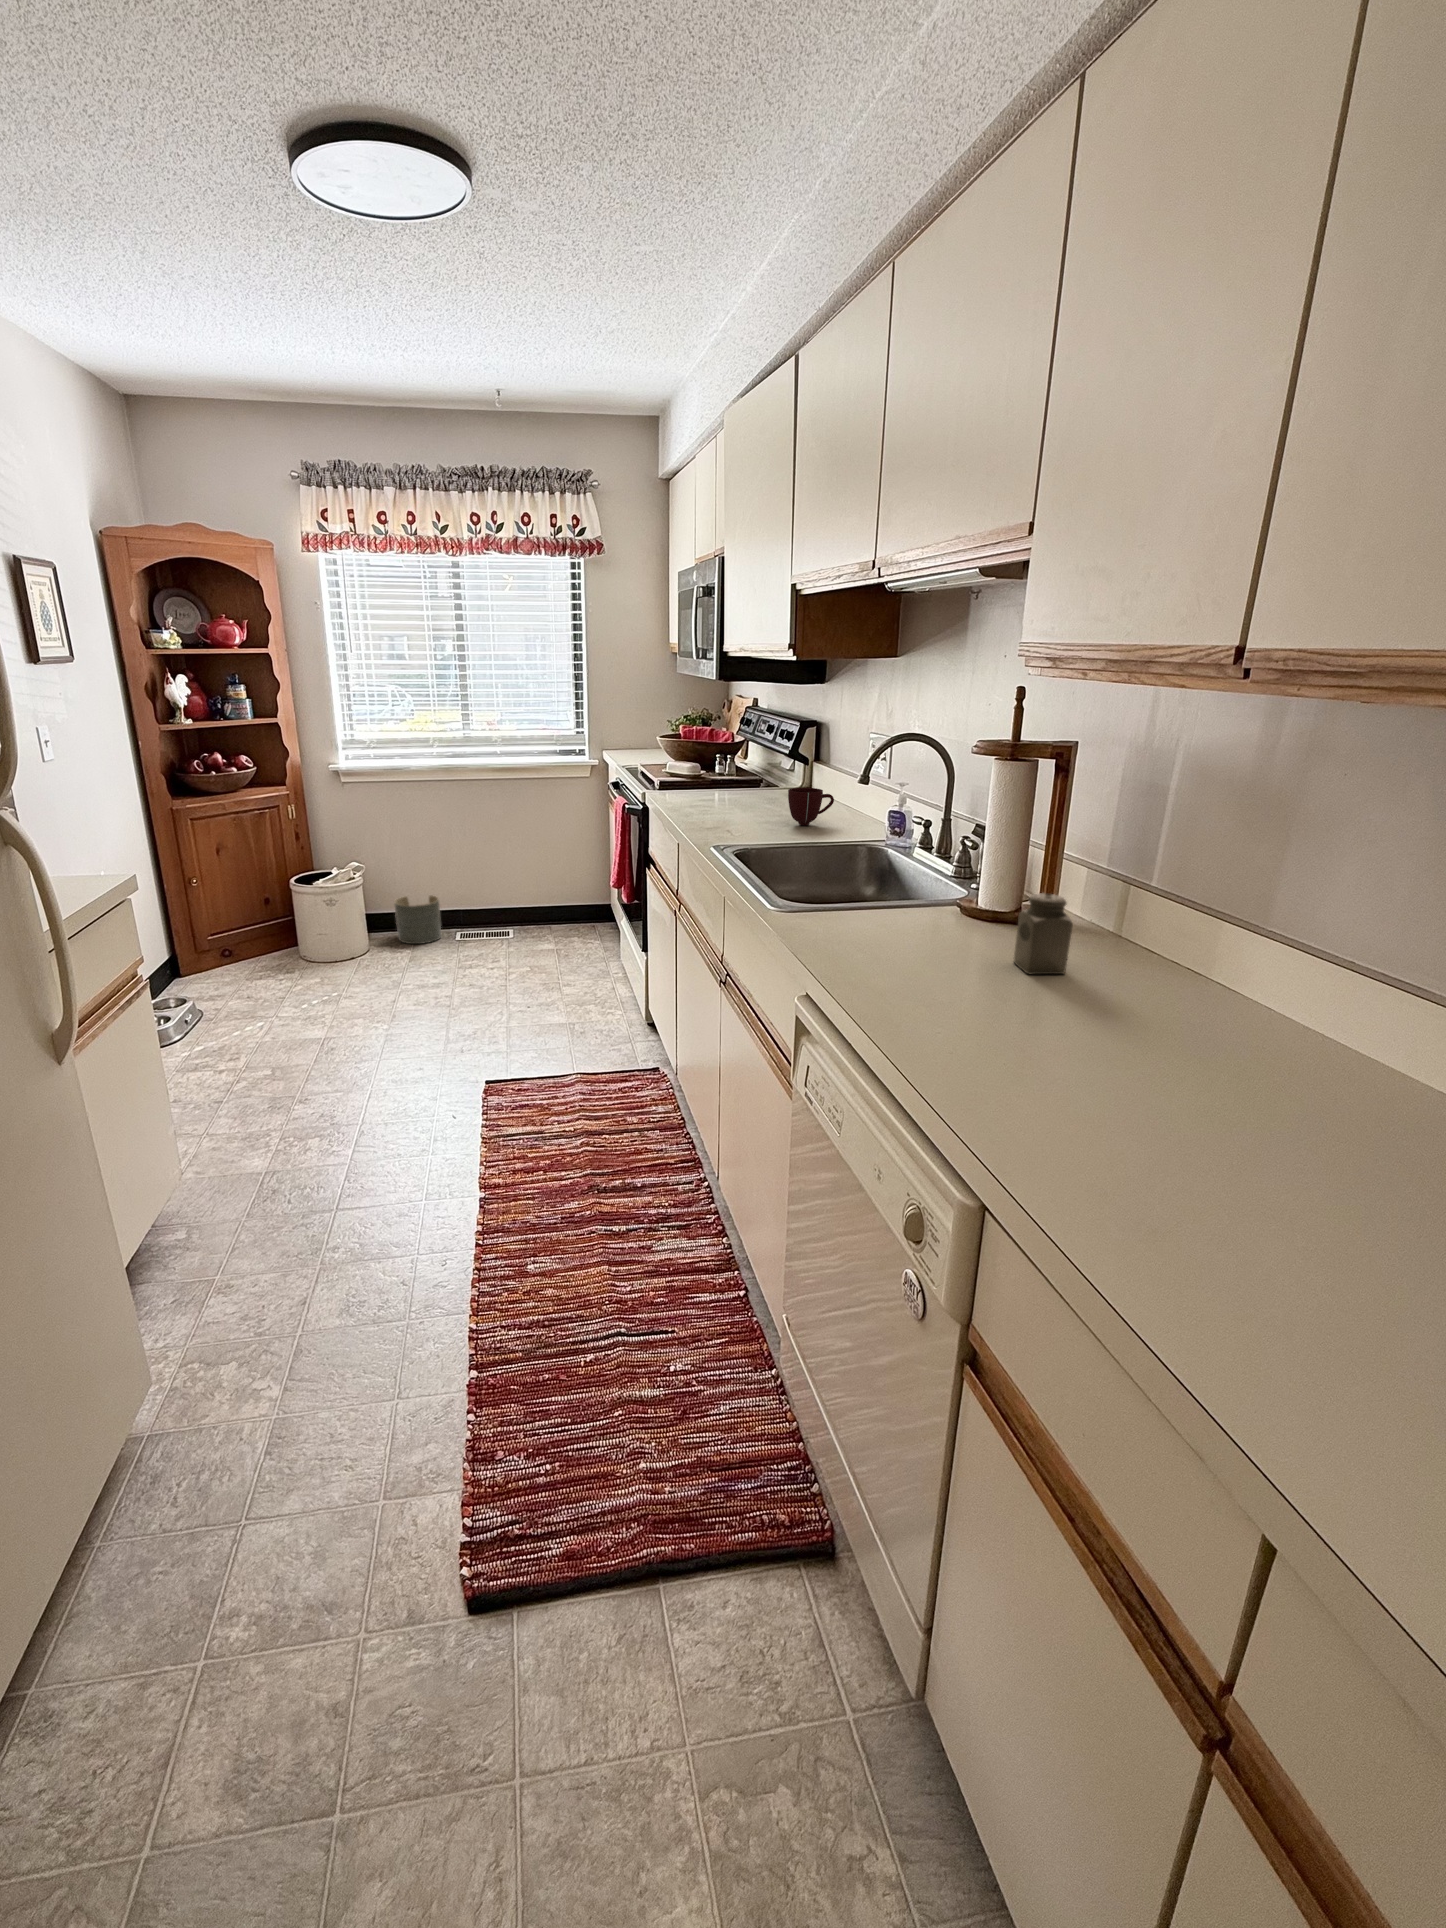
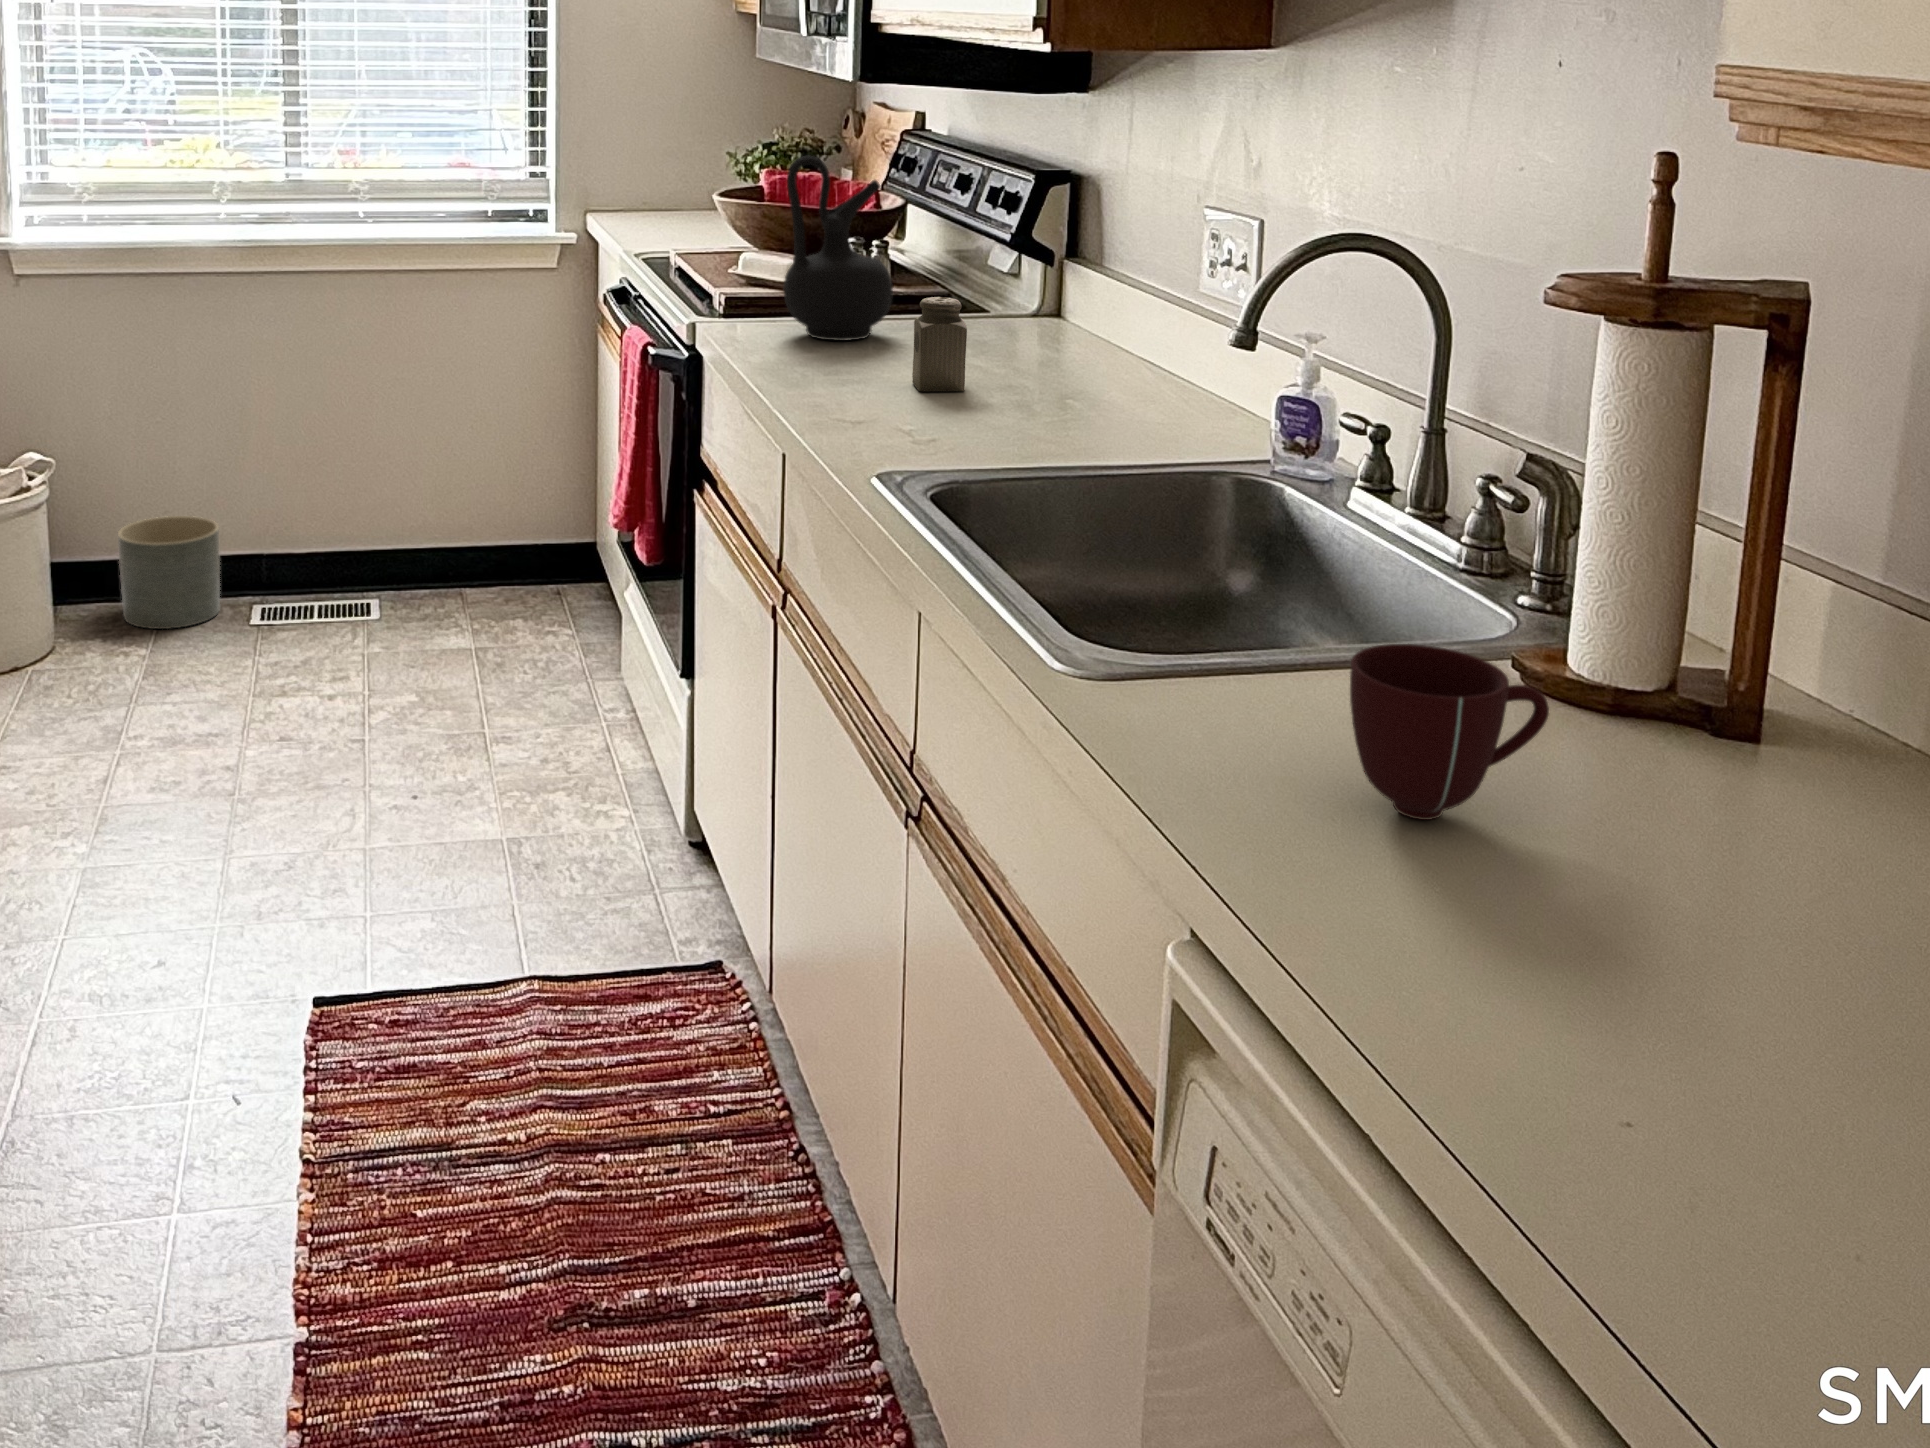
ceramic jug: none [685,715,733,800] -> present [783,156,893,341]
mug: present [788,788,834,825] -> present [1350,644,1549,820]
salt shaker: present [1014,893,1073,974] -> present [912,297,967,391]

